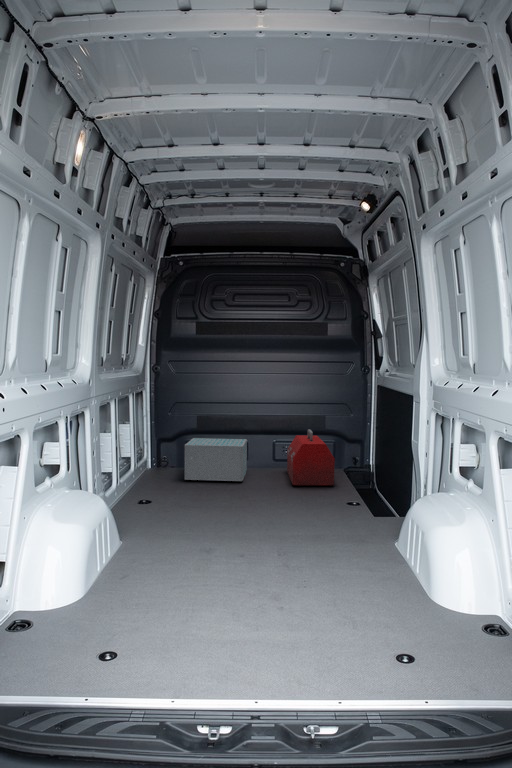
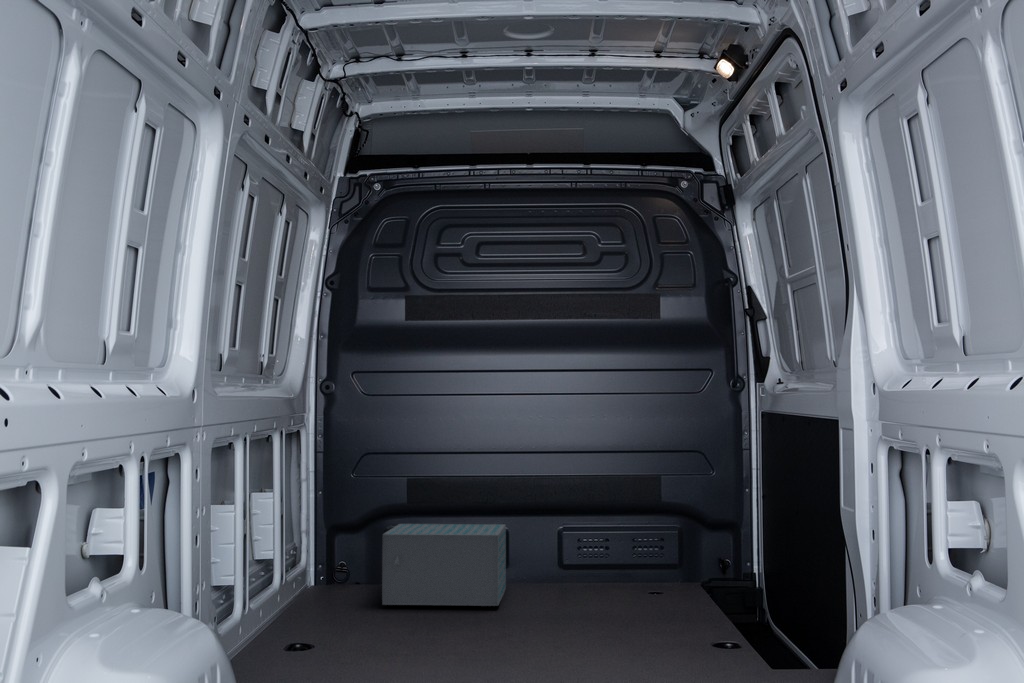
toolbox: present [287,429,335,485] -> none [586,502,682,612]

